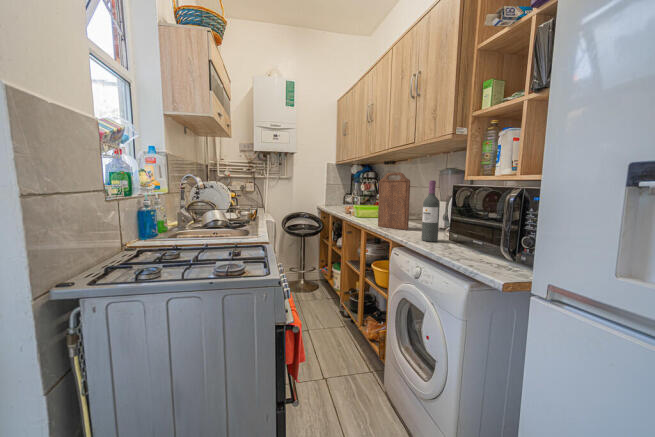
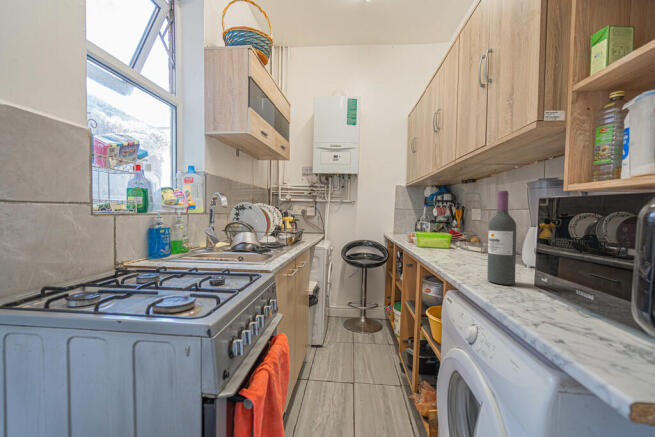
cutting board: present [378,172,410,230] -> none [435,185,479,265]

